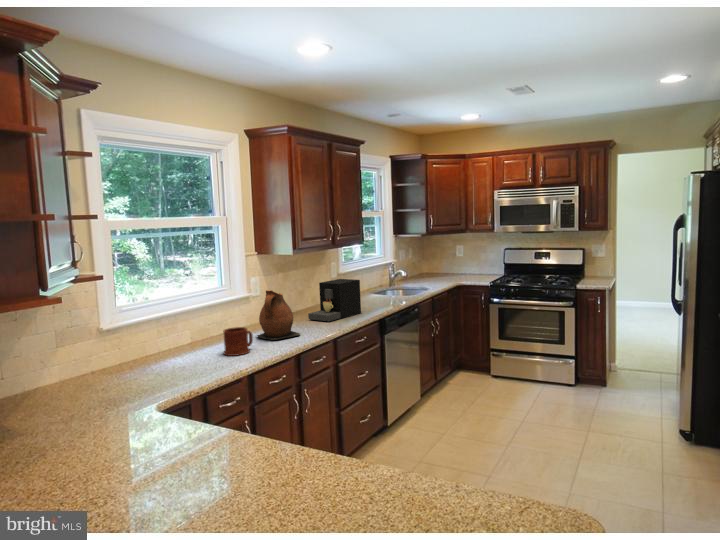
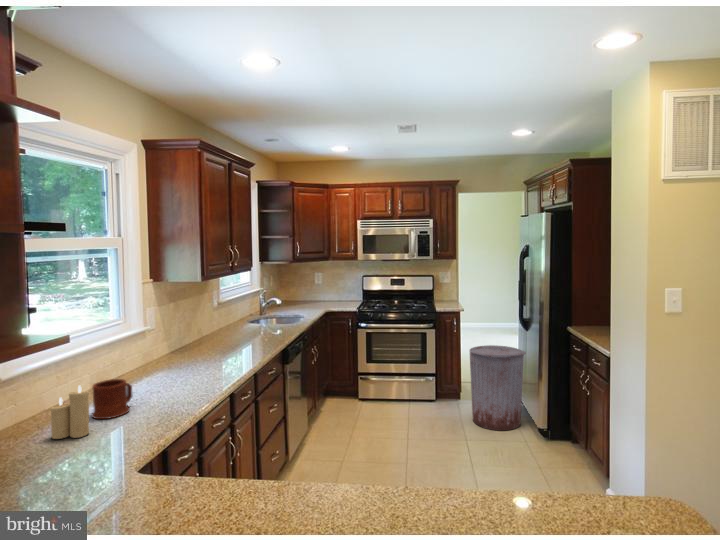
coffee maker: present [308,279,361,321] -> none [188,310,246,360]
ceramic pitcher: present [257,290,300,340] -> none [128,329,188,390]
candle: none [193,327,218,365] -> present [51,385,89,439]
trash can: none [607,328,675,422] -> present [469,345,526,431]

